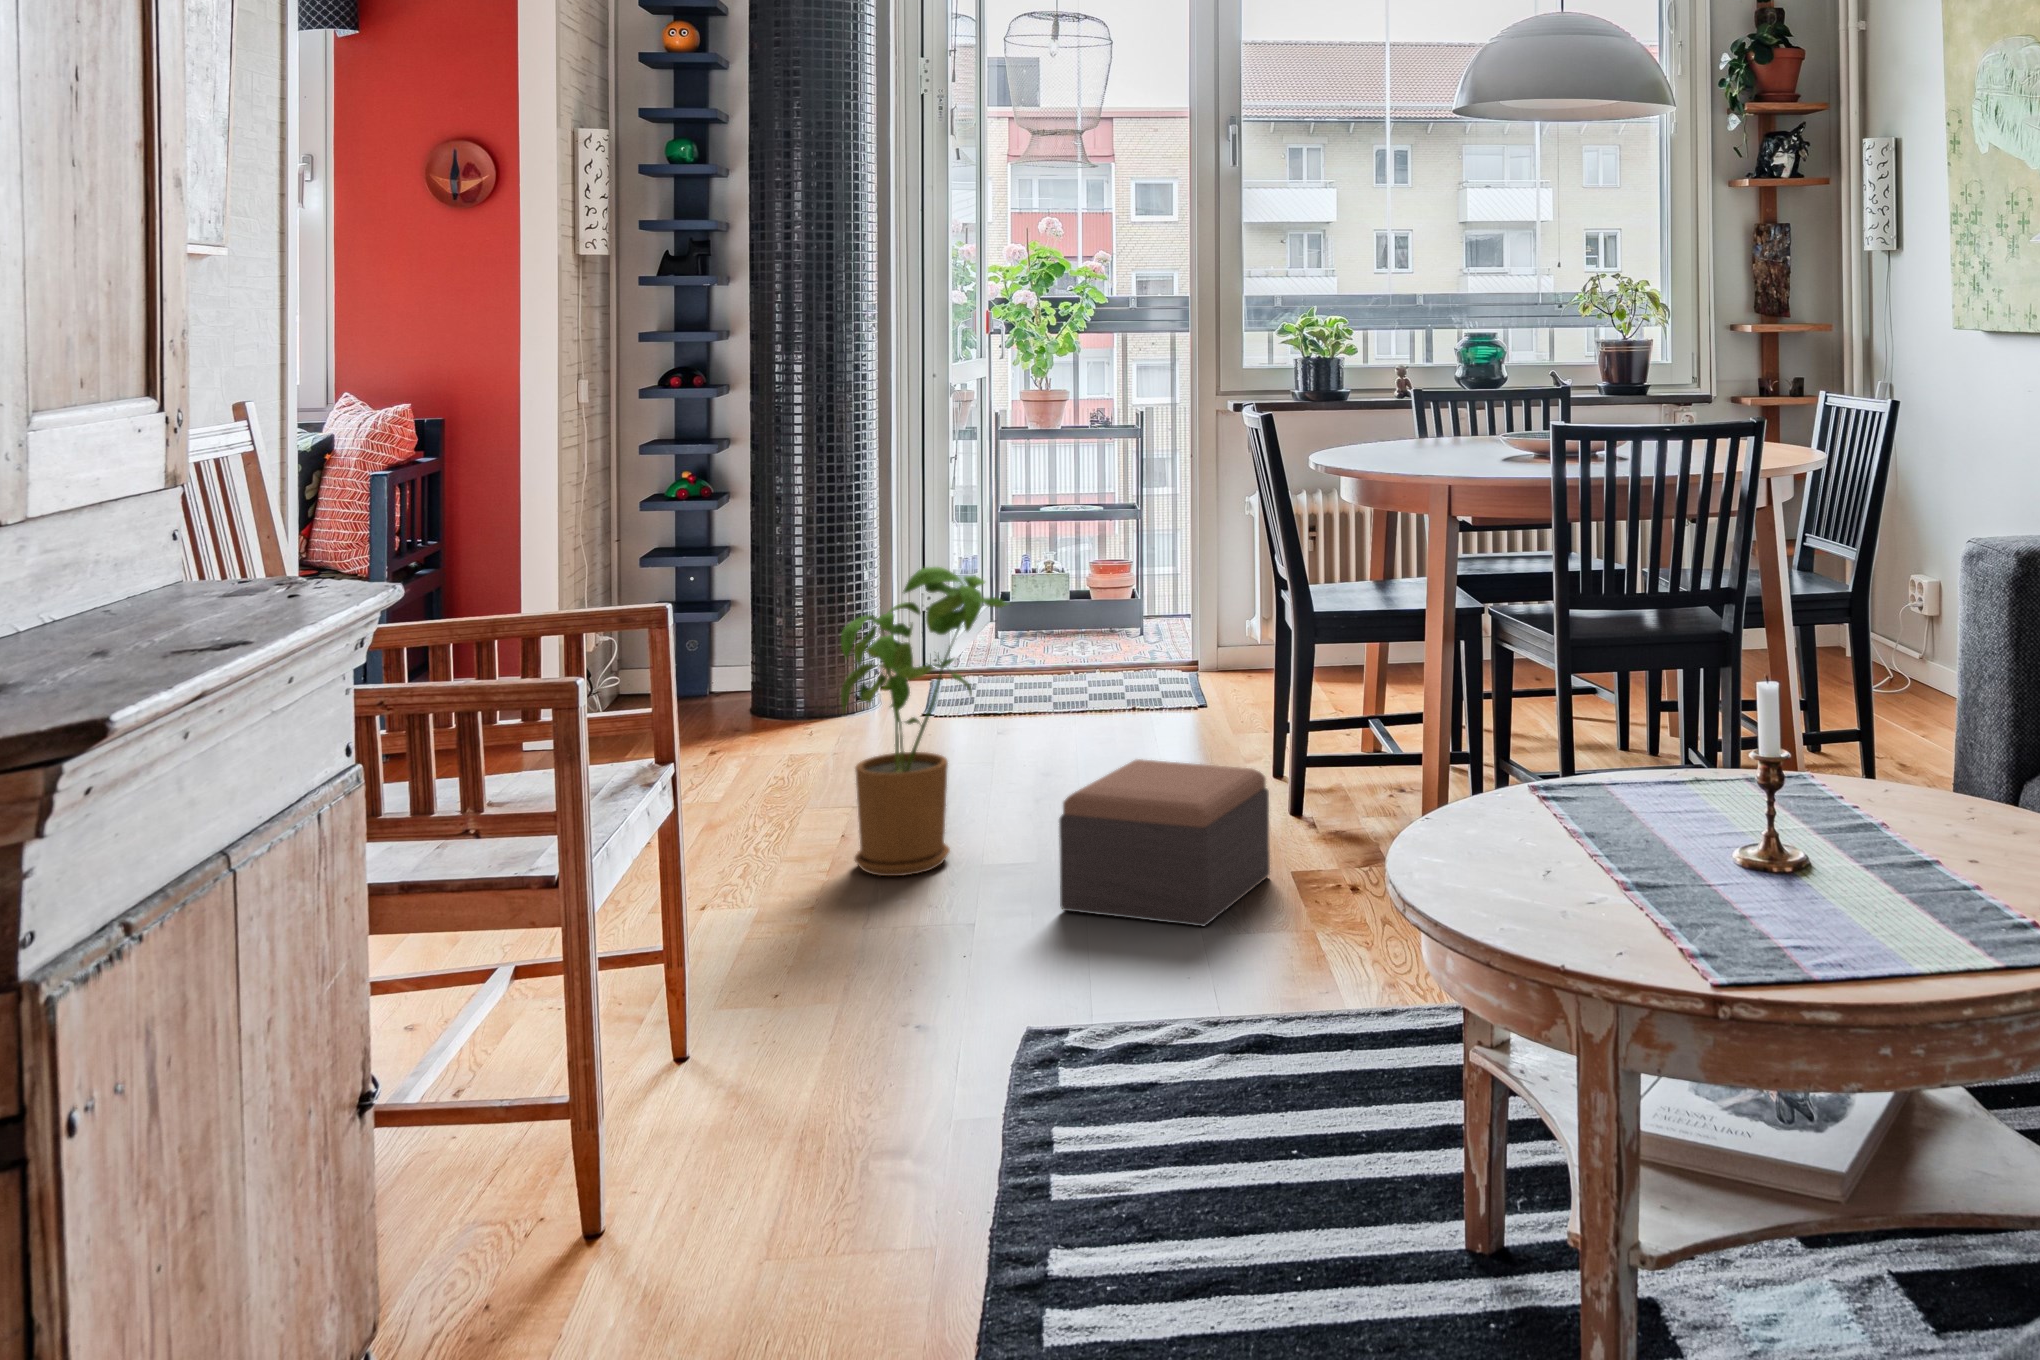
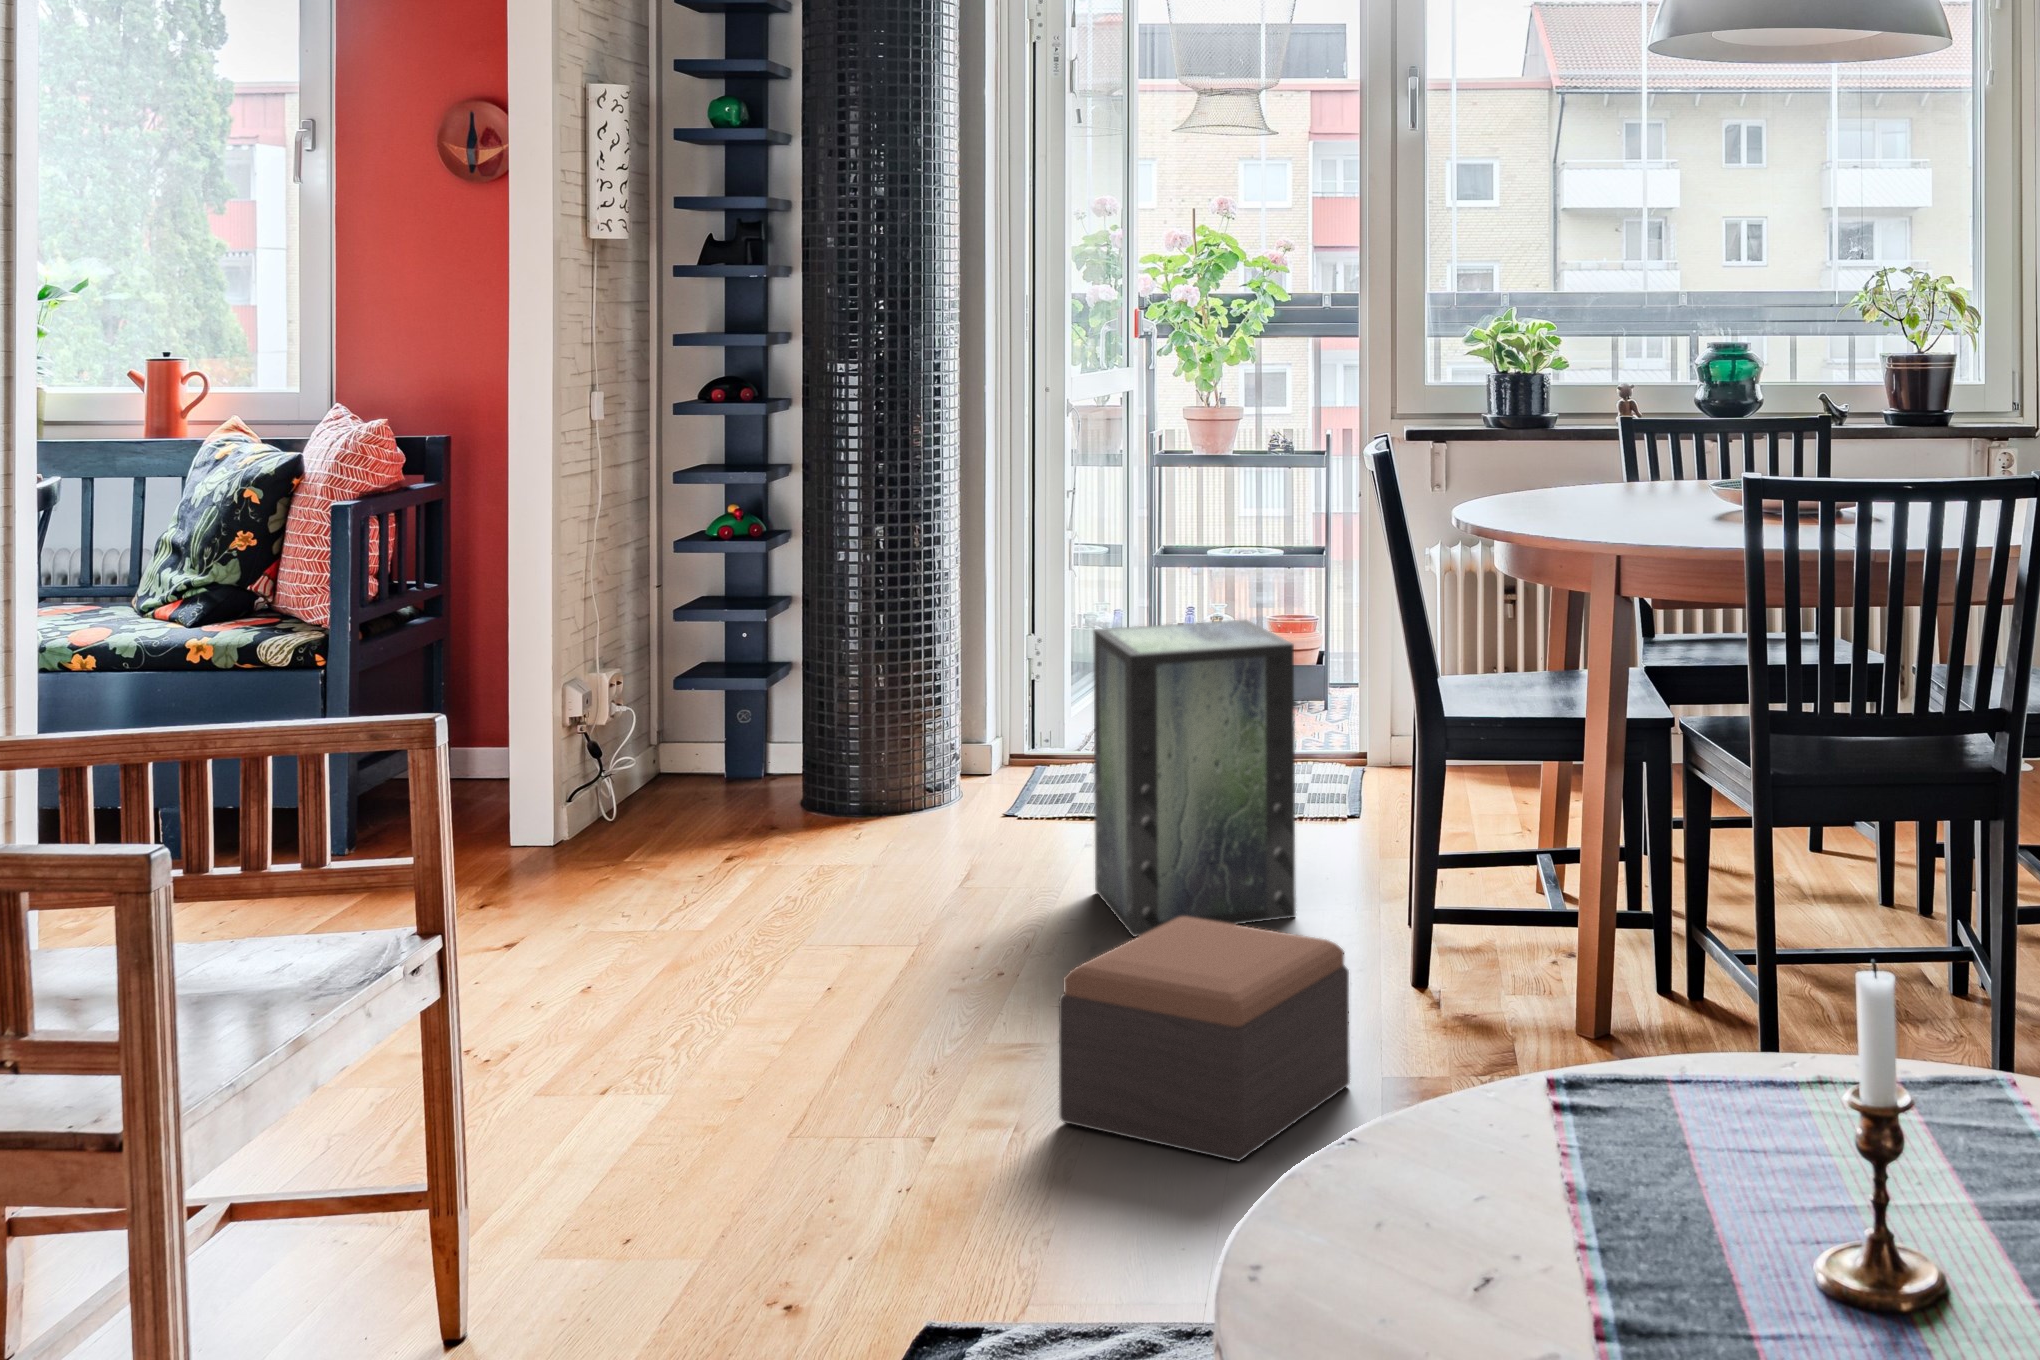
storage box: none [1021,548,1188,792] -> present [1093,620,1296,937]
house plant: present [841,567,1010,876] -> none [804,651,1034,1053]

